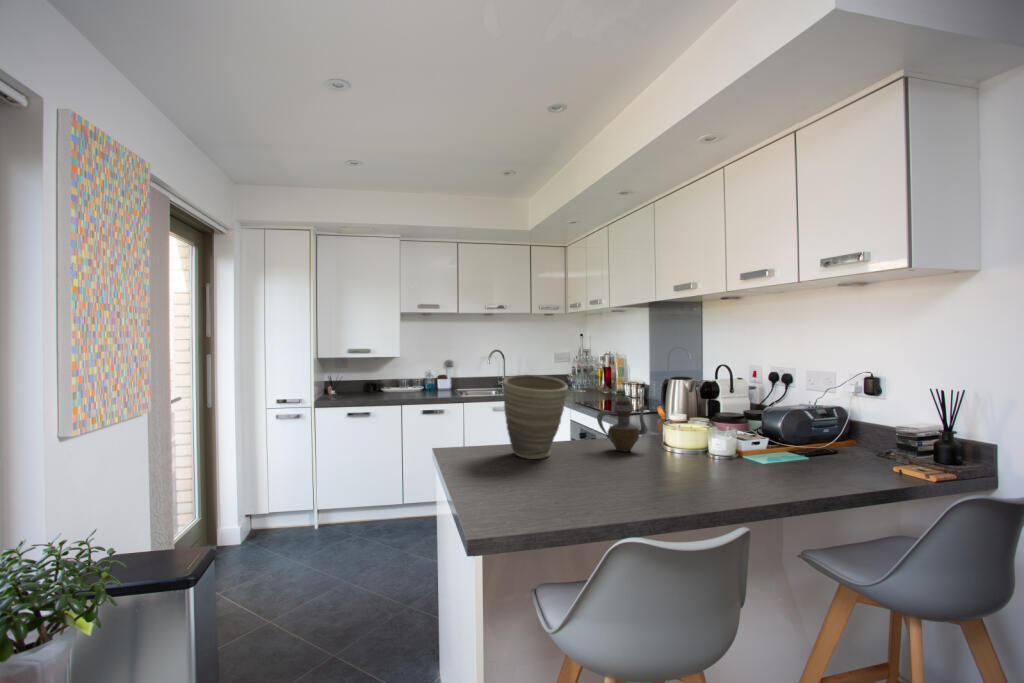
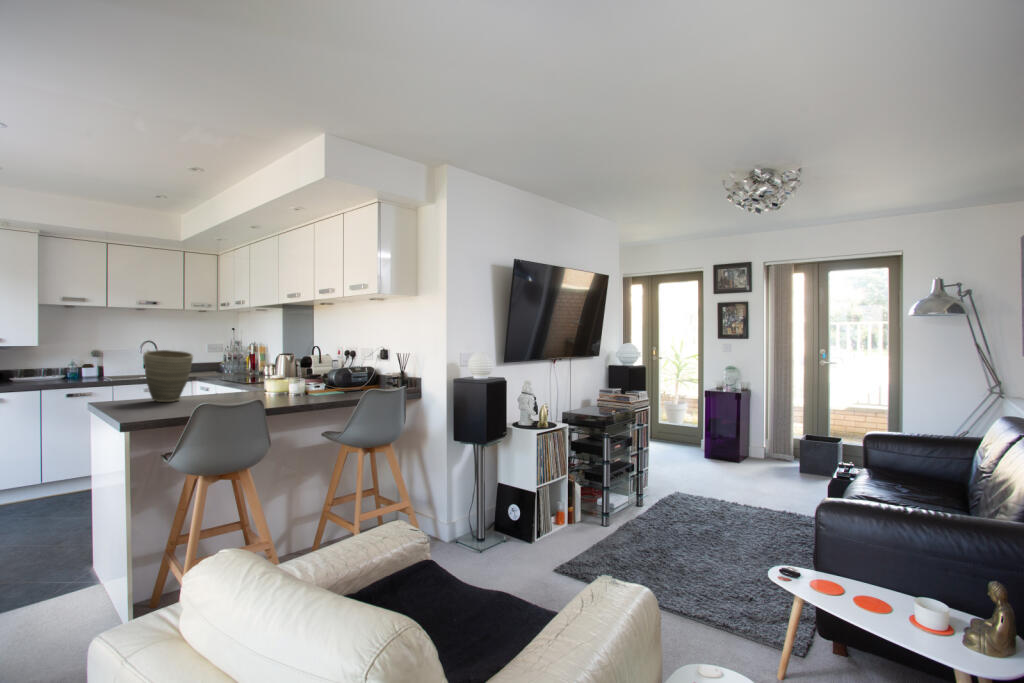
teapot: present [597,389,647,452] -> none [218,359,254,397]

